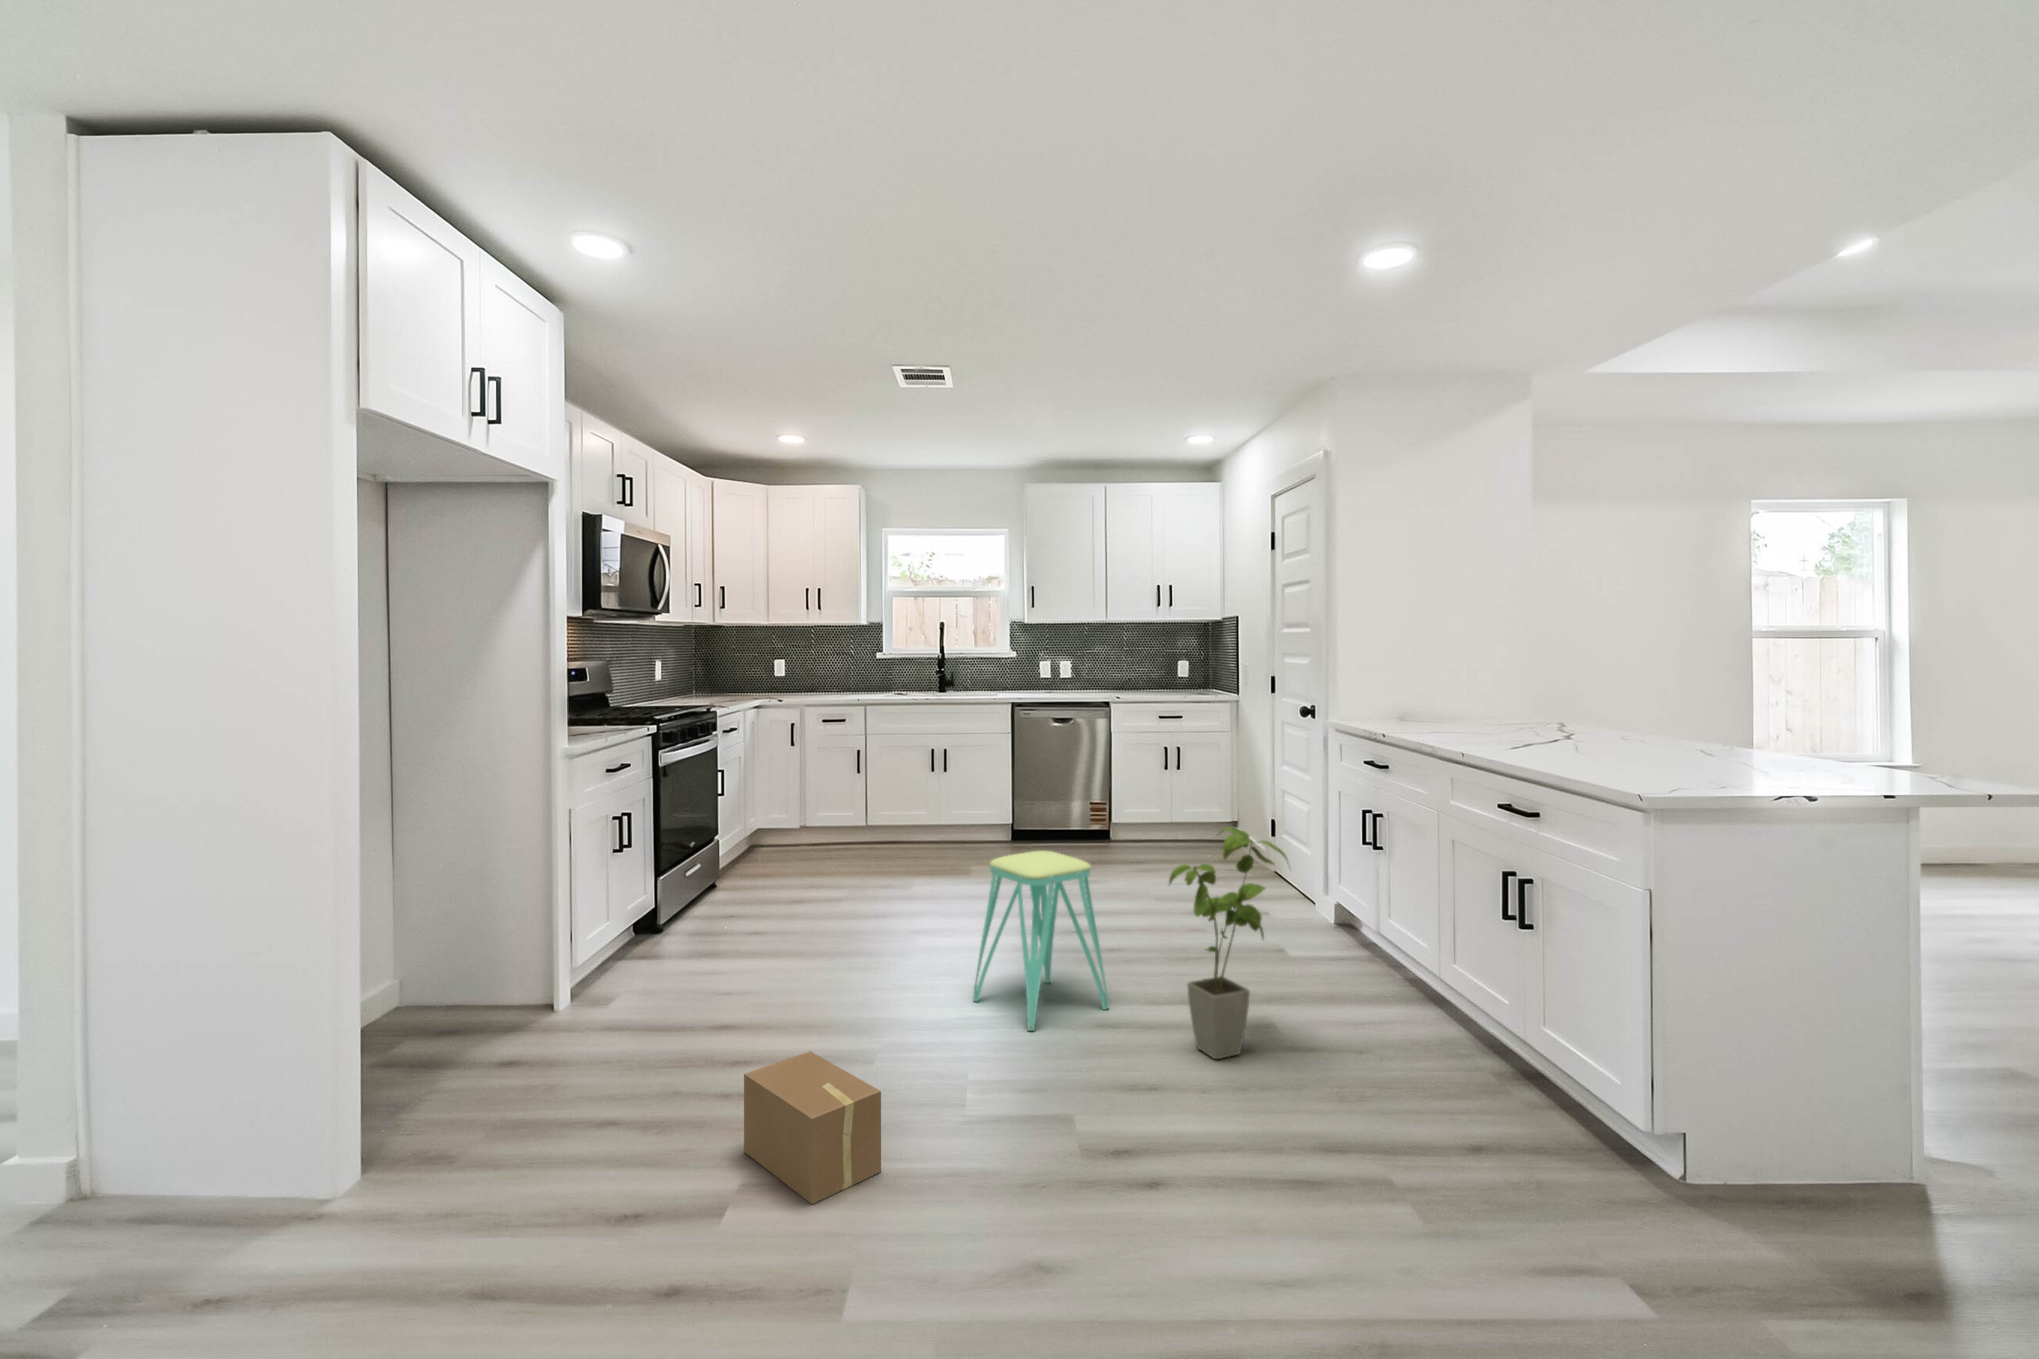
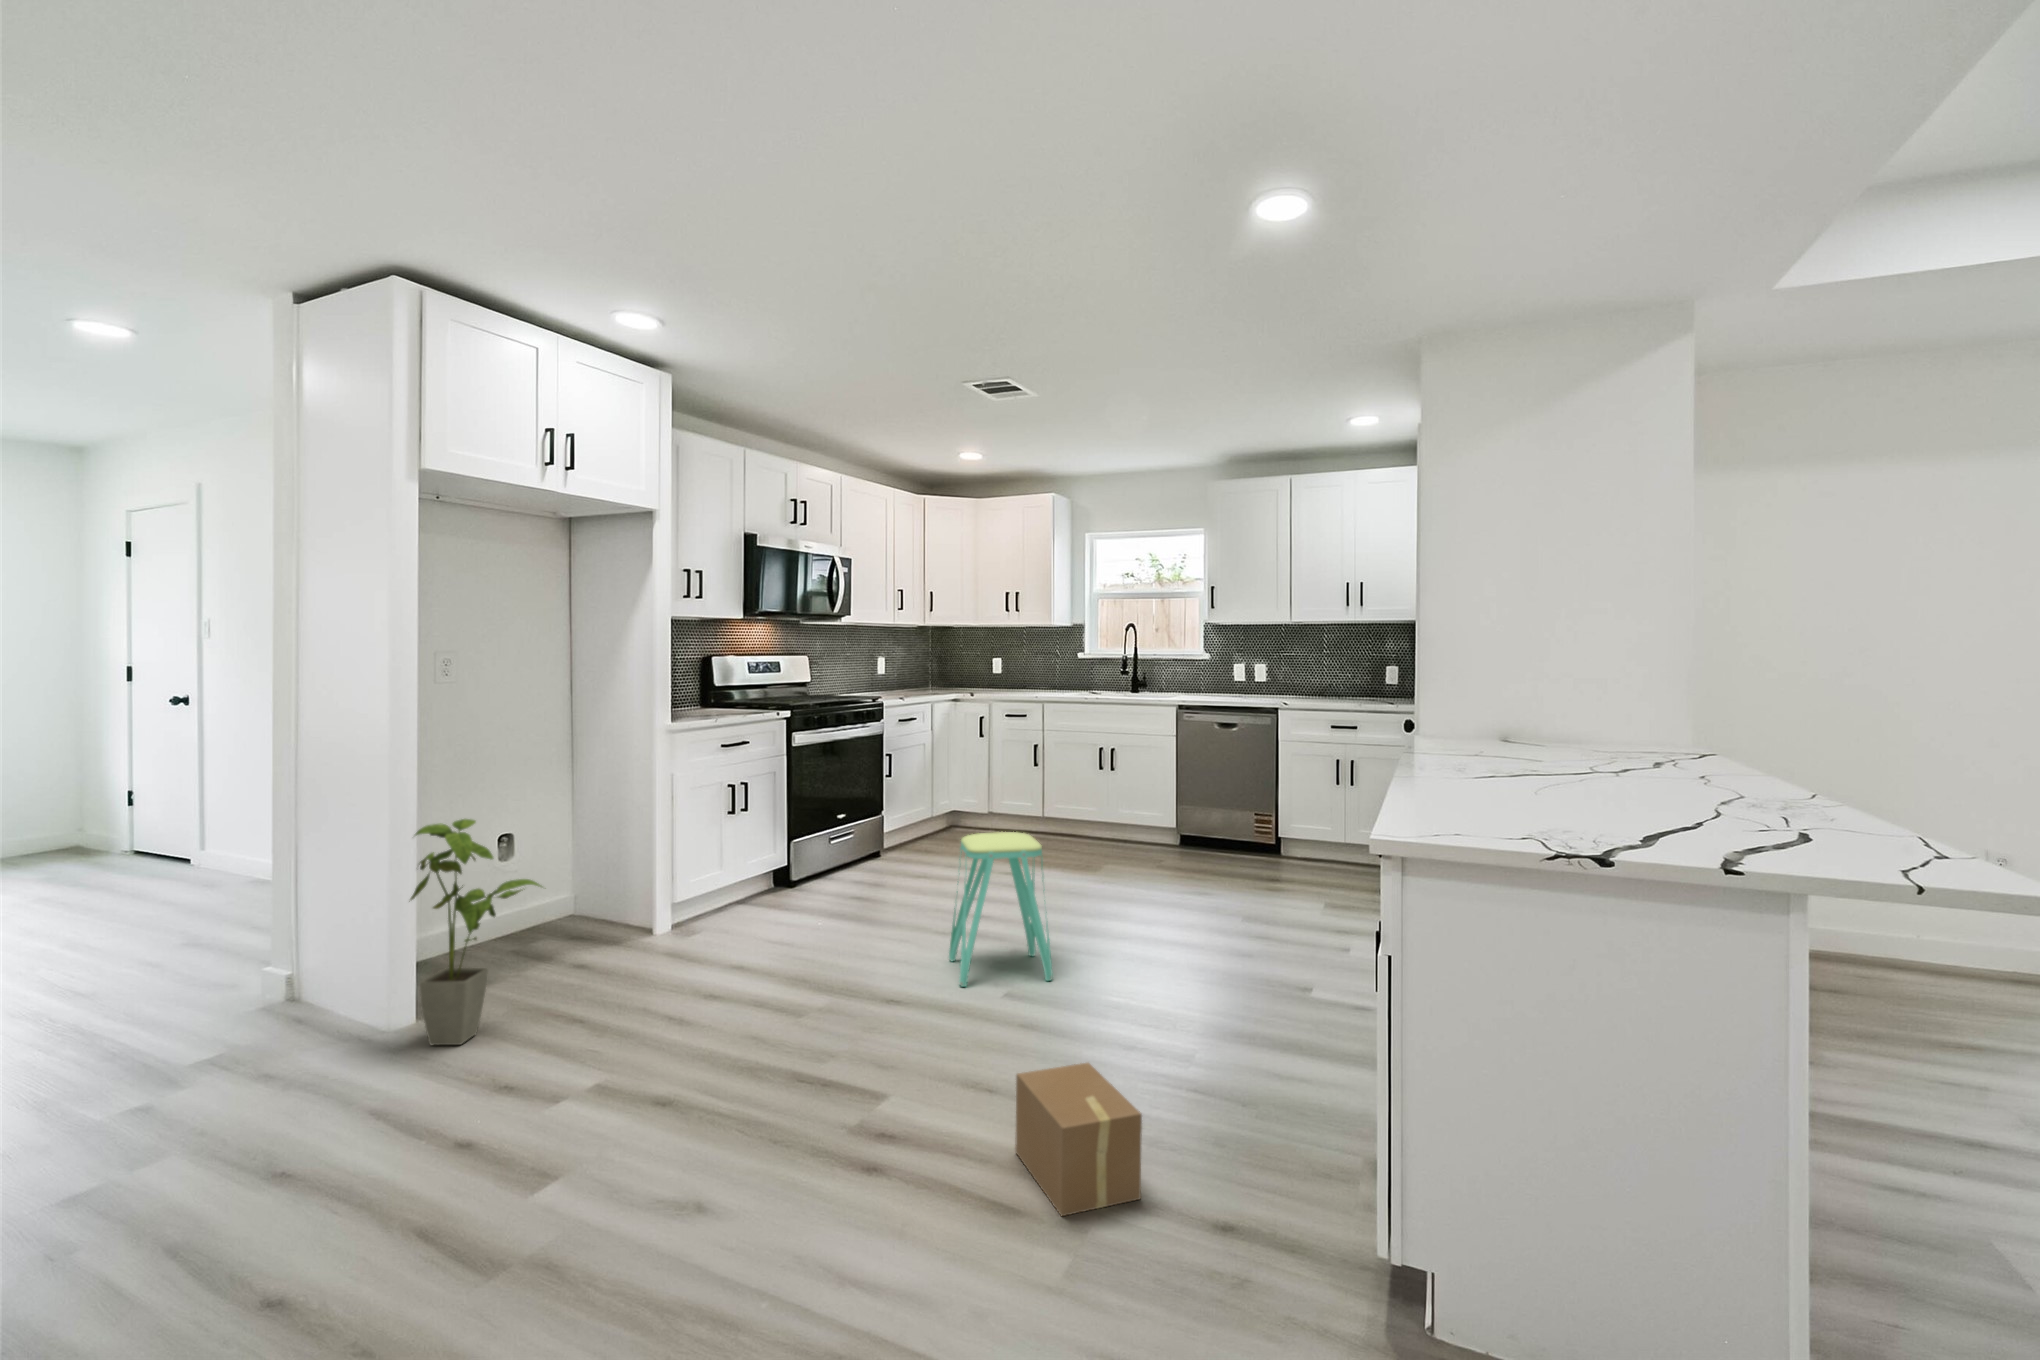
house plant: present [1169,827,1288,1059] -> present [410,819,542,1045]
cardboard box: present [744,1051,881,1204] -> present [1015,1063,1142,1216]

